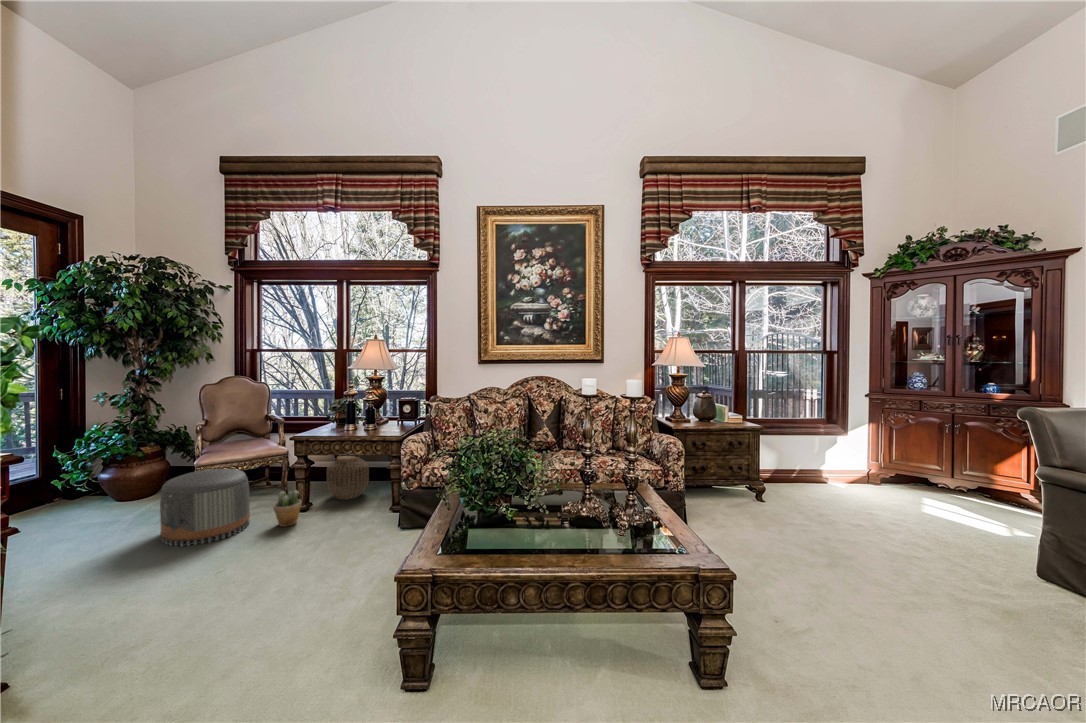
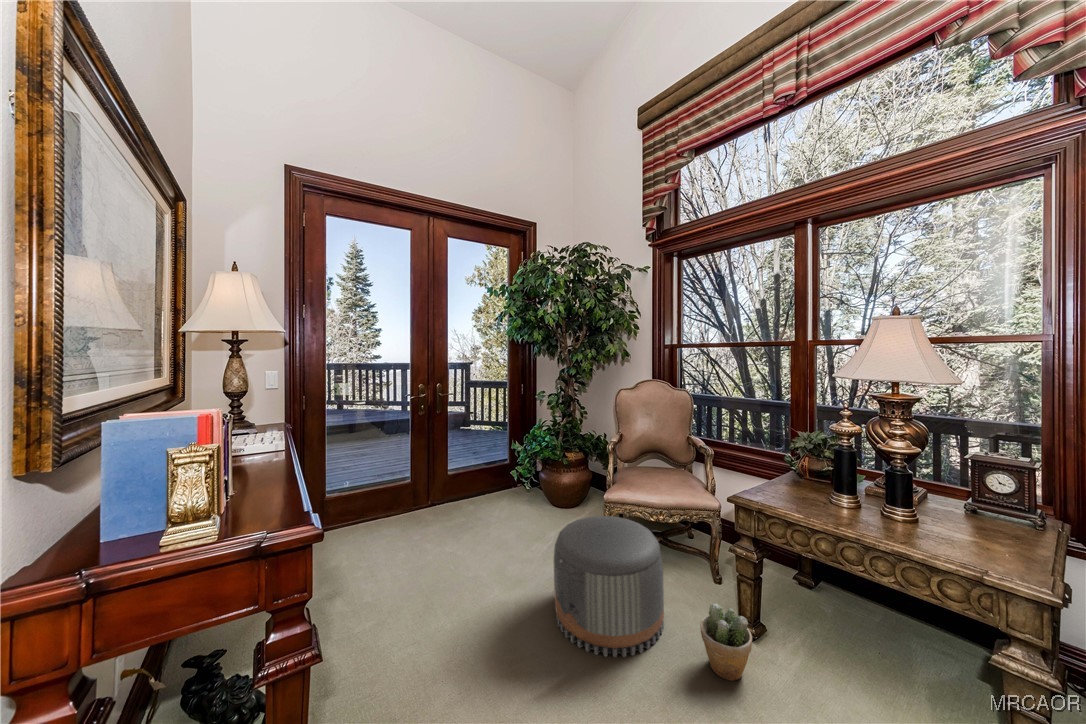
woven basket: present [327,455,369,499] -> none [788,536,882,635]

